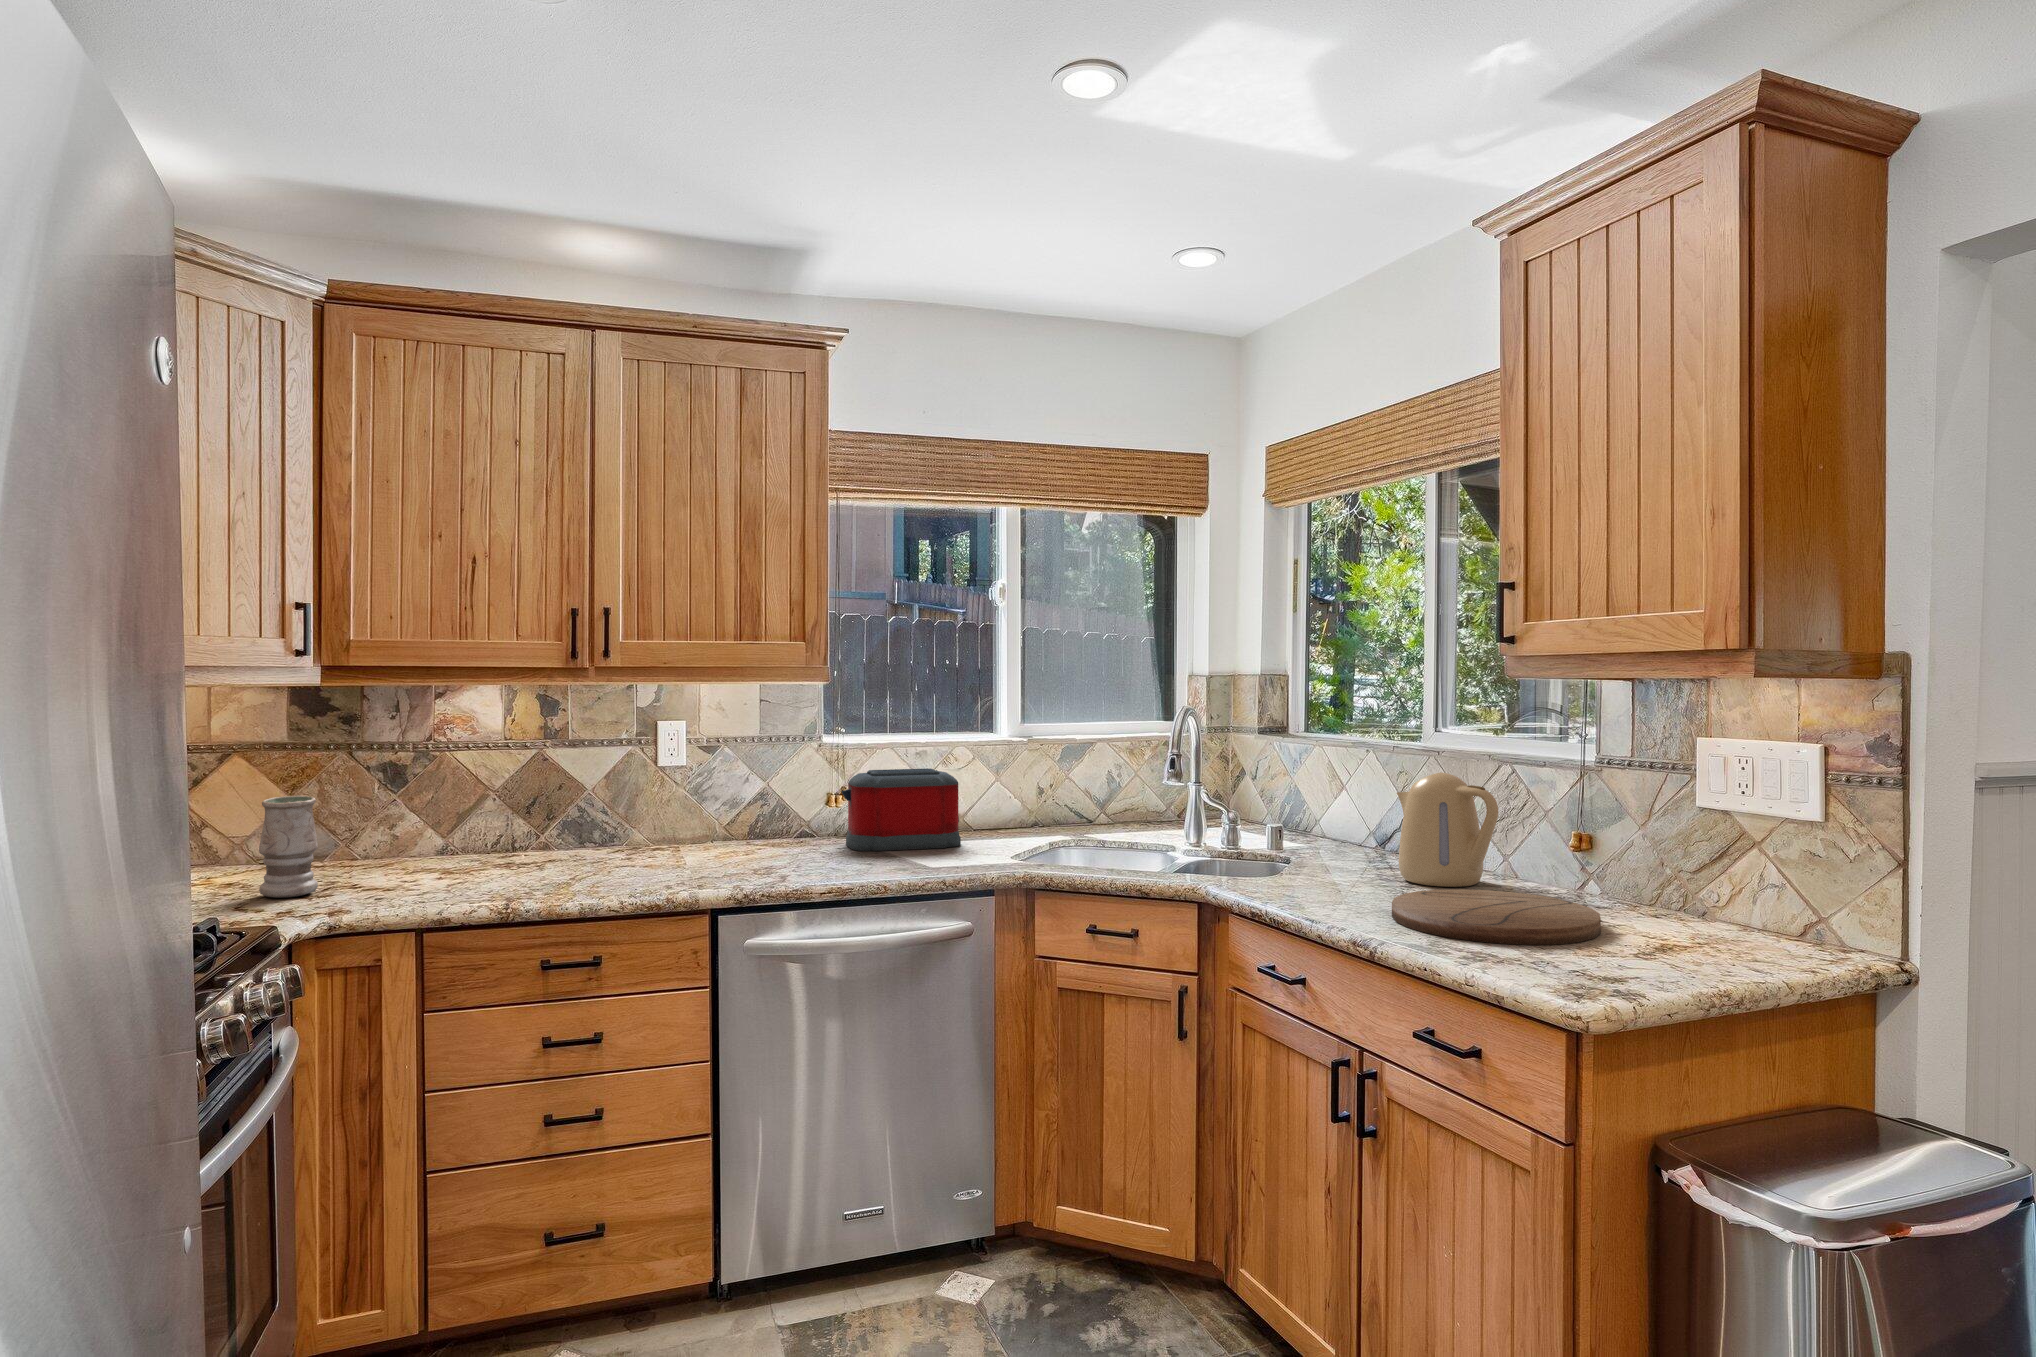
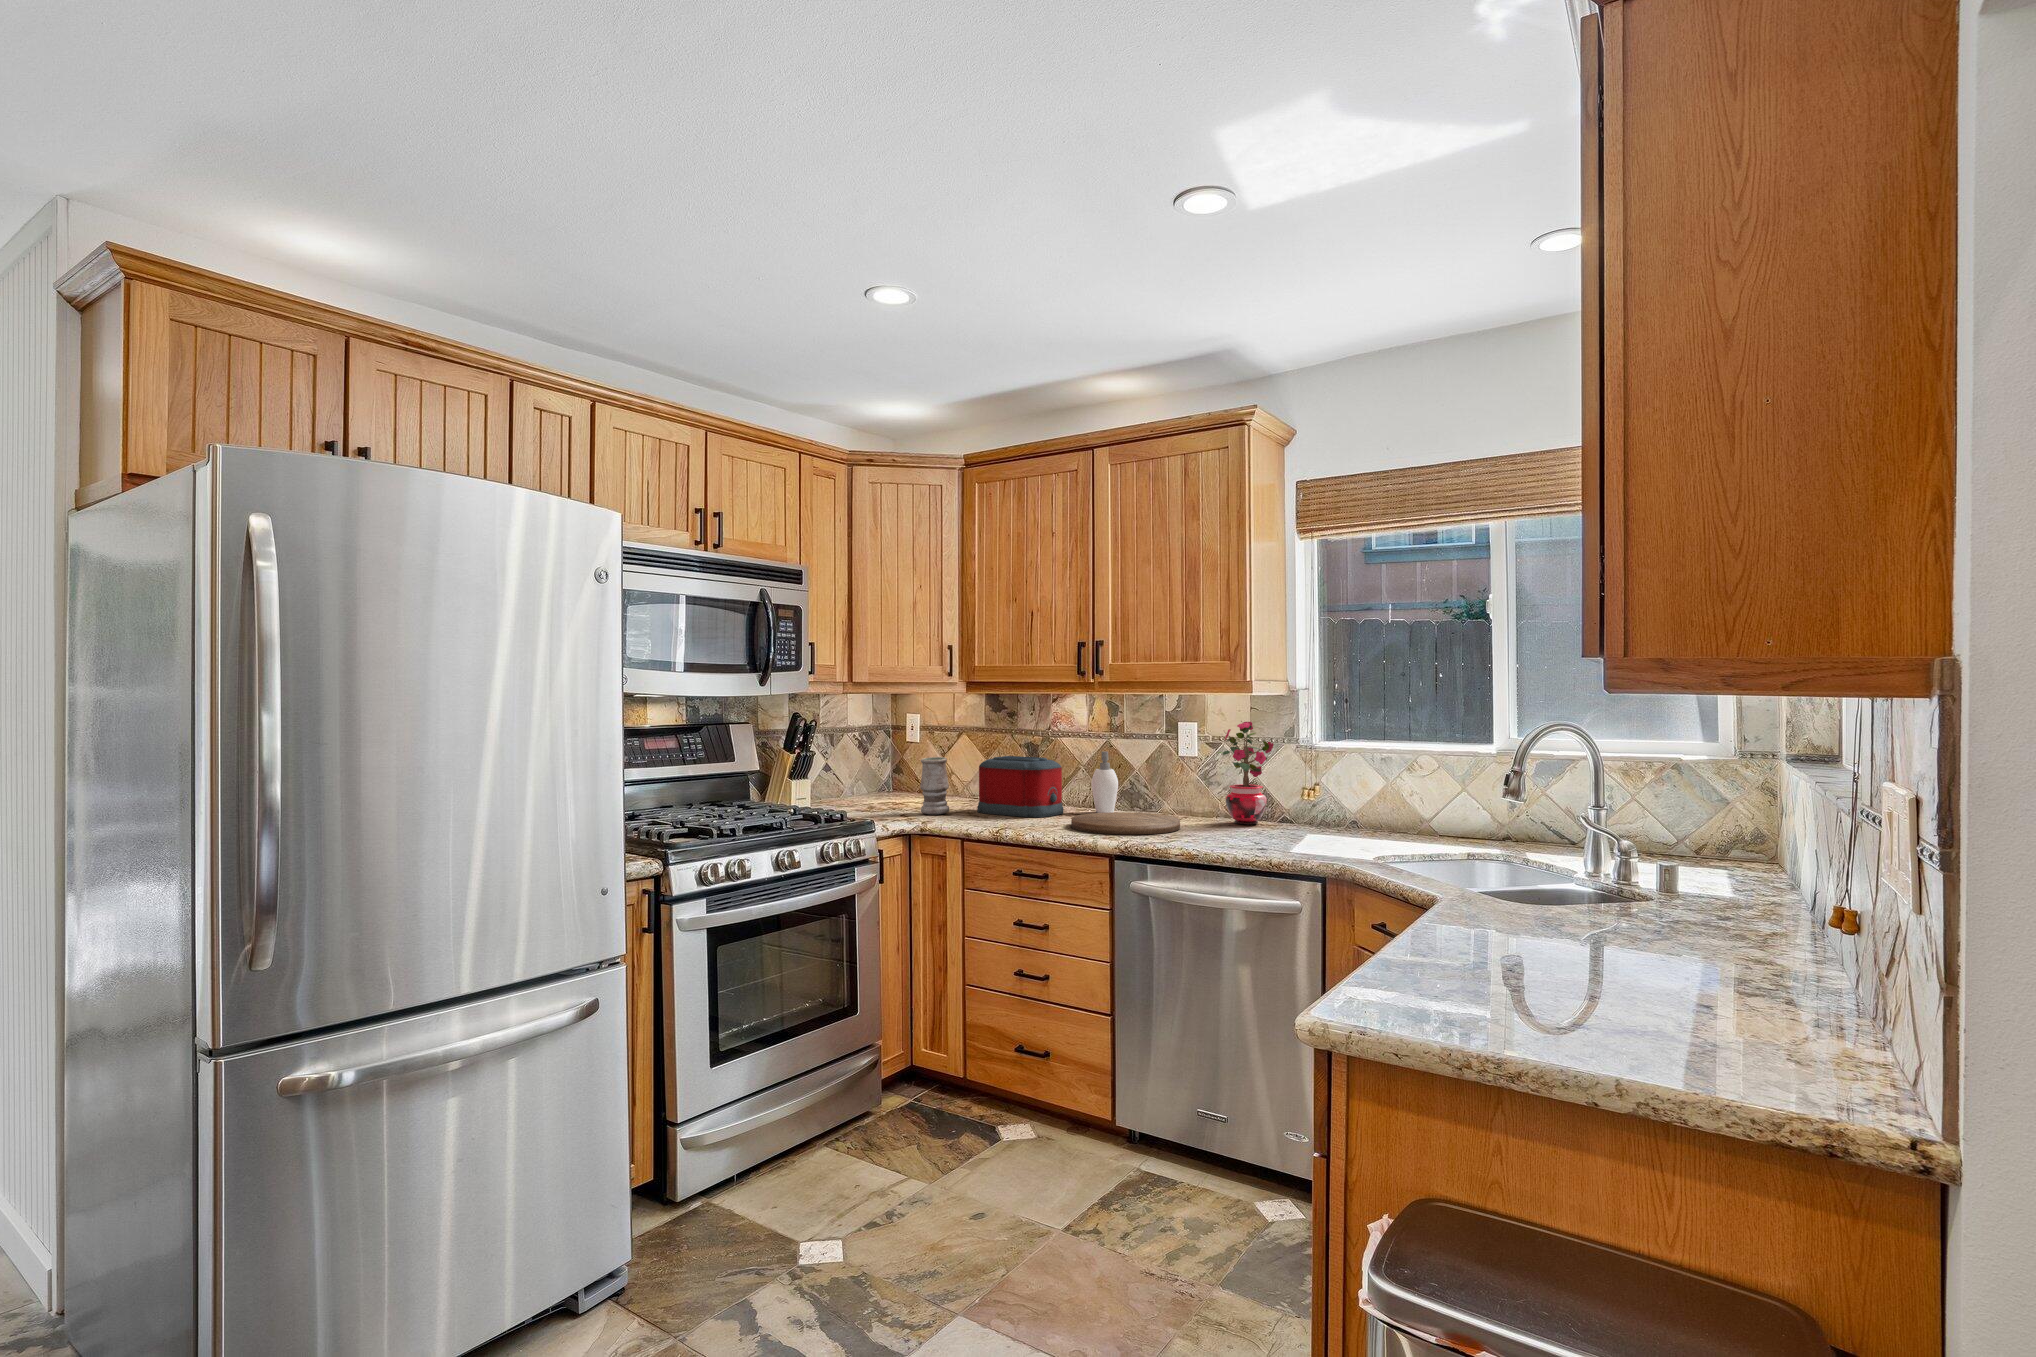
potted plant: none [722,715,792,847] -> present [1218,721,1273,825]
soap dispenser: none [523,768,564,857] -> present [1091,751,1118,813]
toaster: present [841,768,961,851] -> present [977,756,1063,817]
kettle: present [1397,772,1498,887] -> none [1662,807,1775,946]
cutting board: present [1392,889,1601,945] -> present [1071,812,1180,835]

